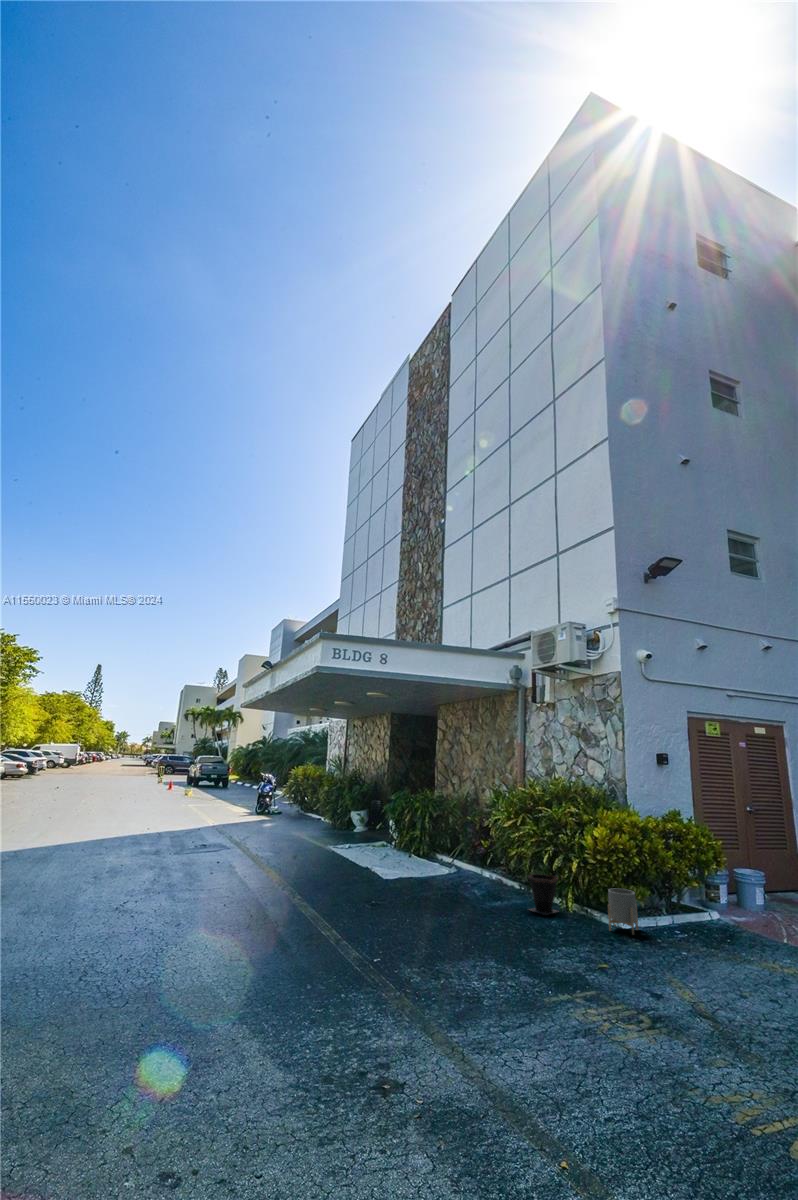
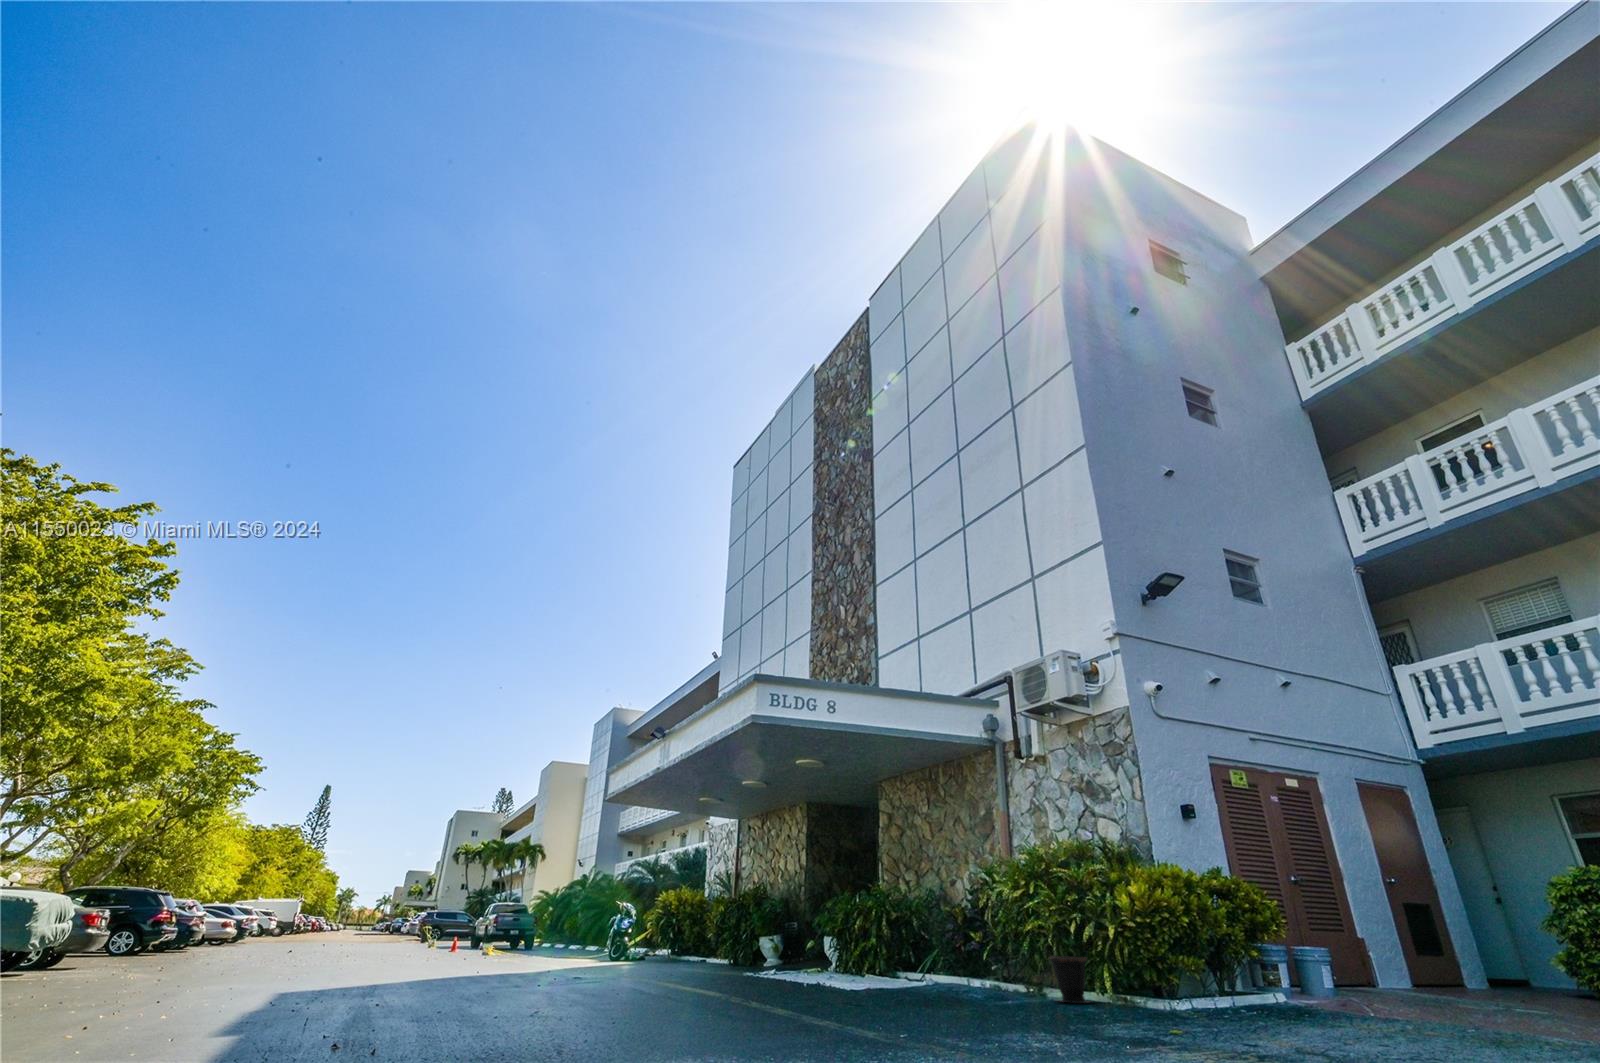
planter: present [608,889,639,934] -> none [1156,958,1199,1010]

